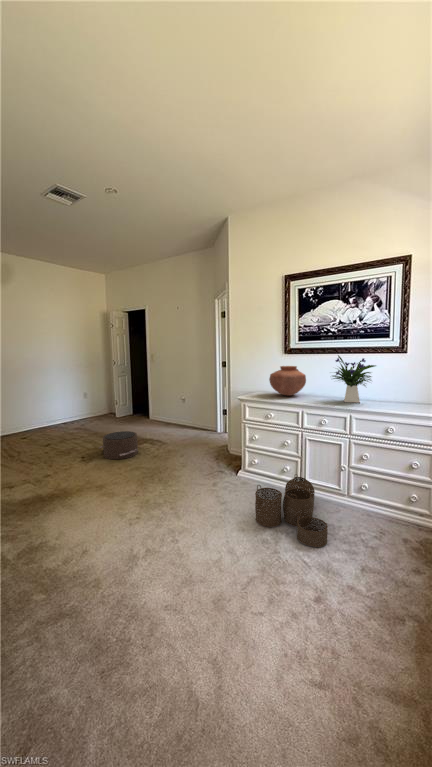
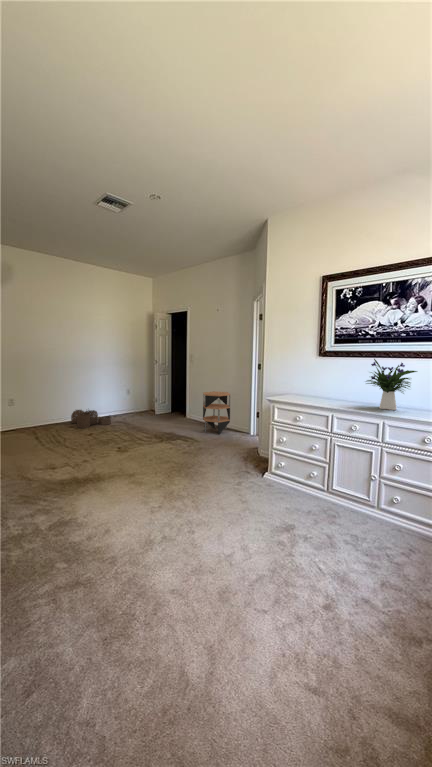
vase: present [269,366,306,396] -> none [301,369,340,400]
side table: none [167,391,196,434] -> present [203,391,230,434]
pouf: present [99,431,138,459] -> none [133,427,170,453]
woven basket: present [255,474,328,547] -> present [71,410,111,428]

